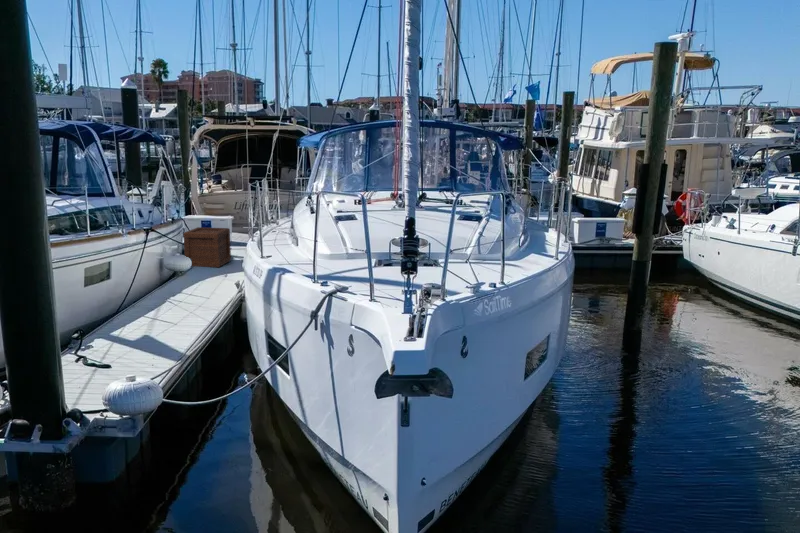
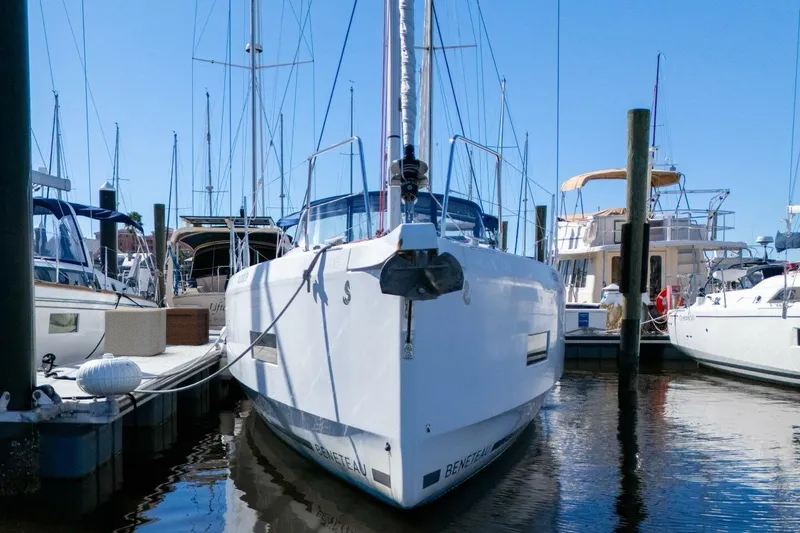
cardboard box: none [131,247,191,297] -> present [104,308,166,356]

